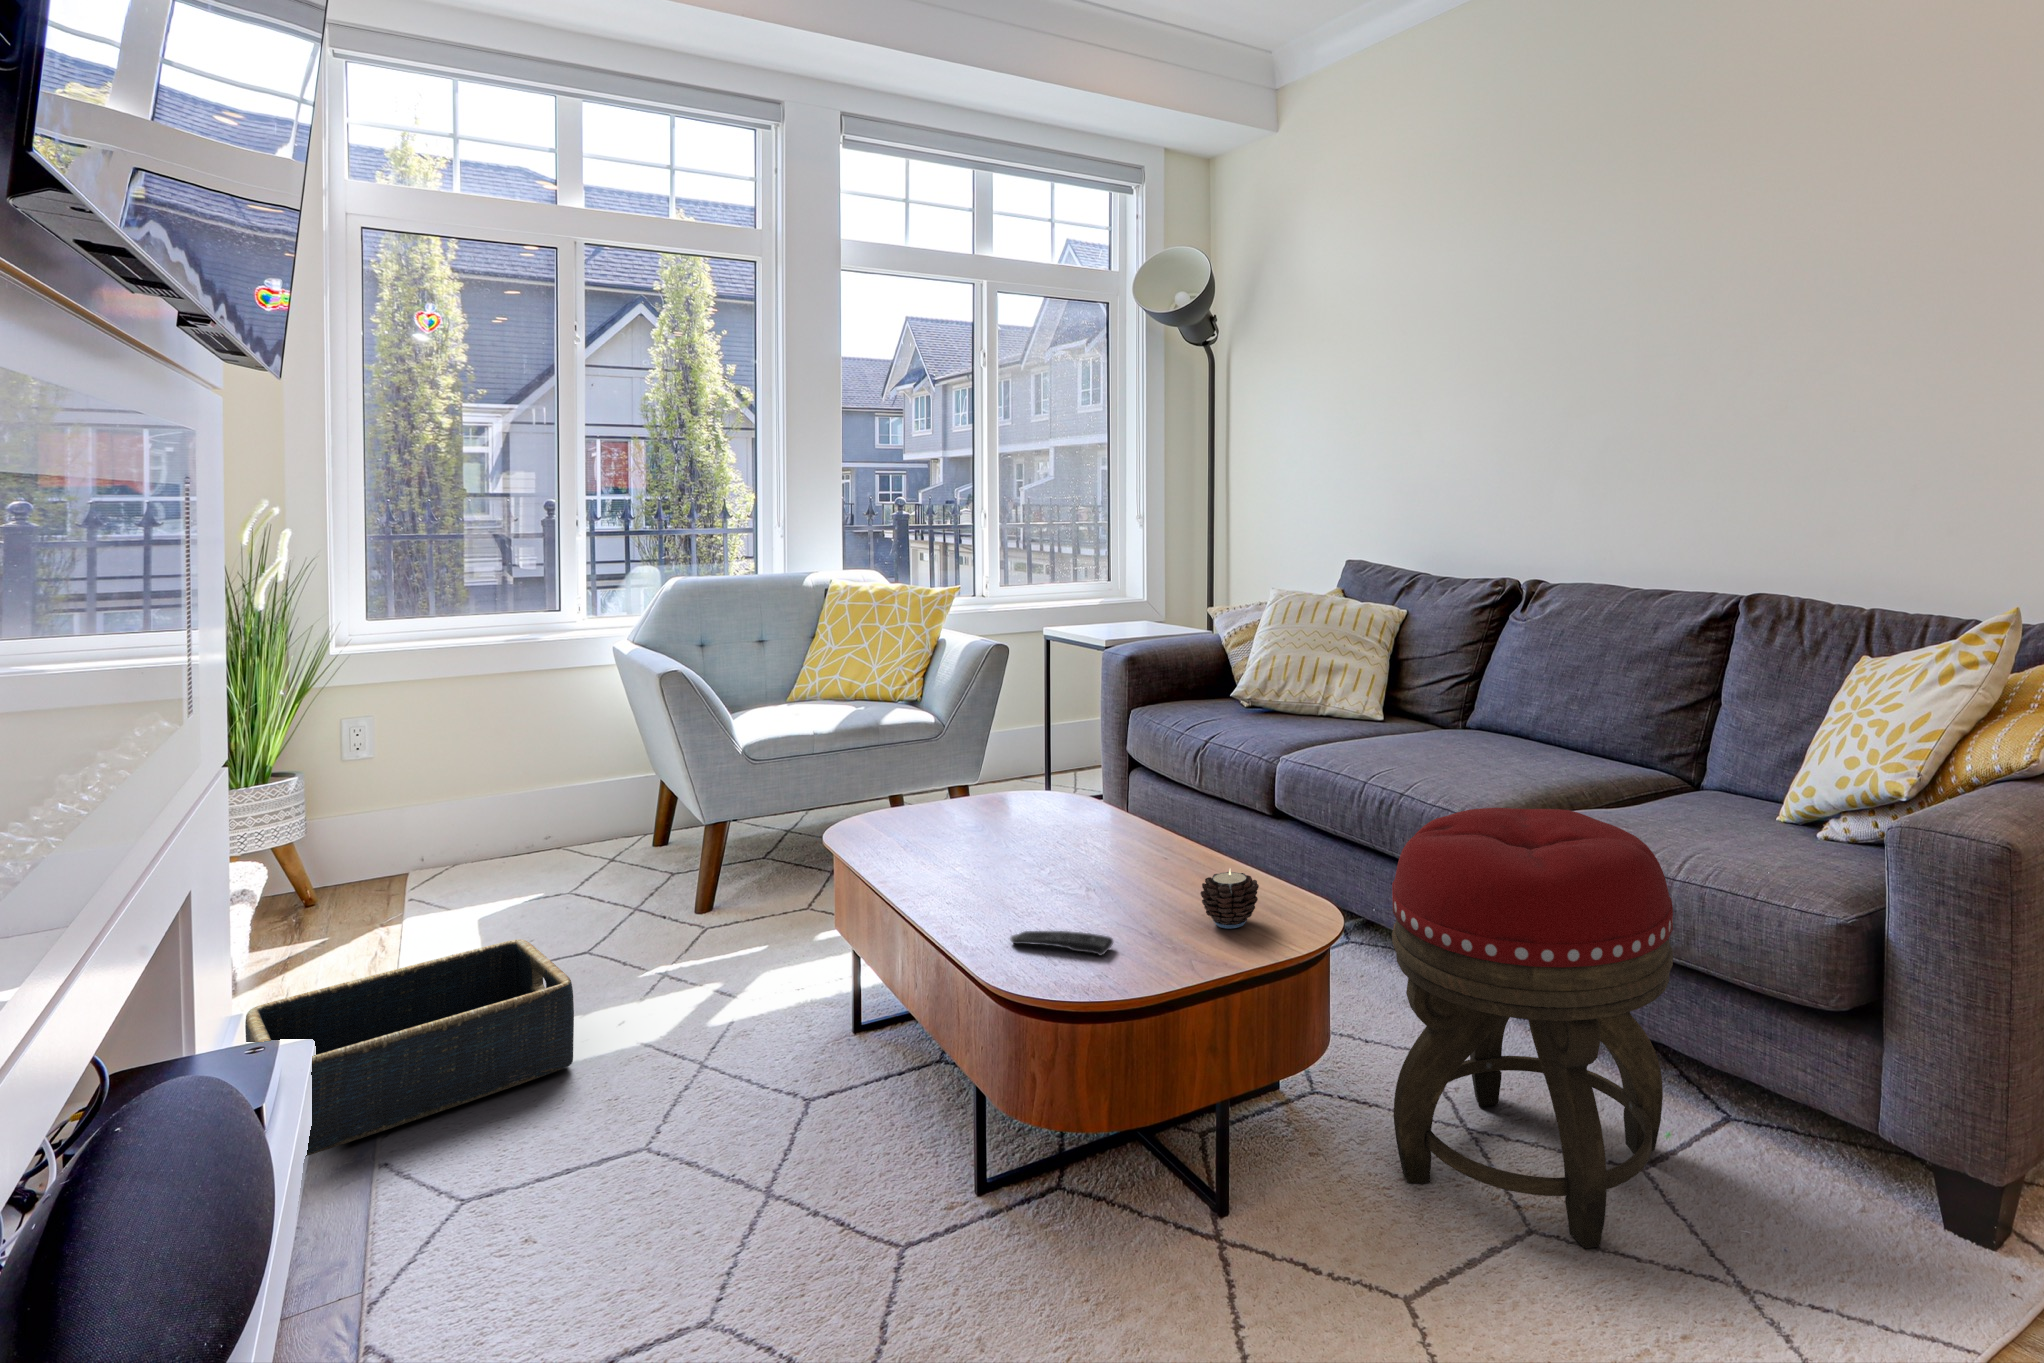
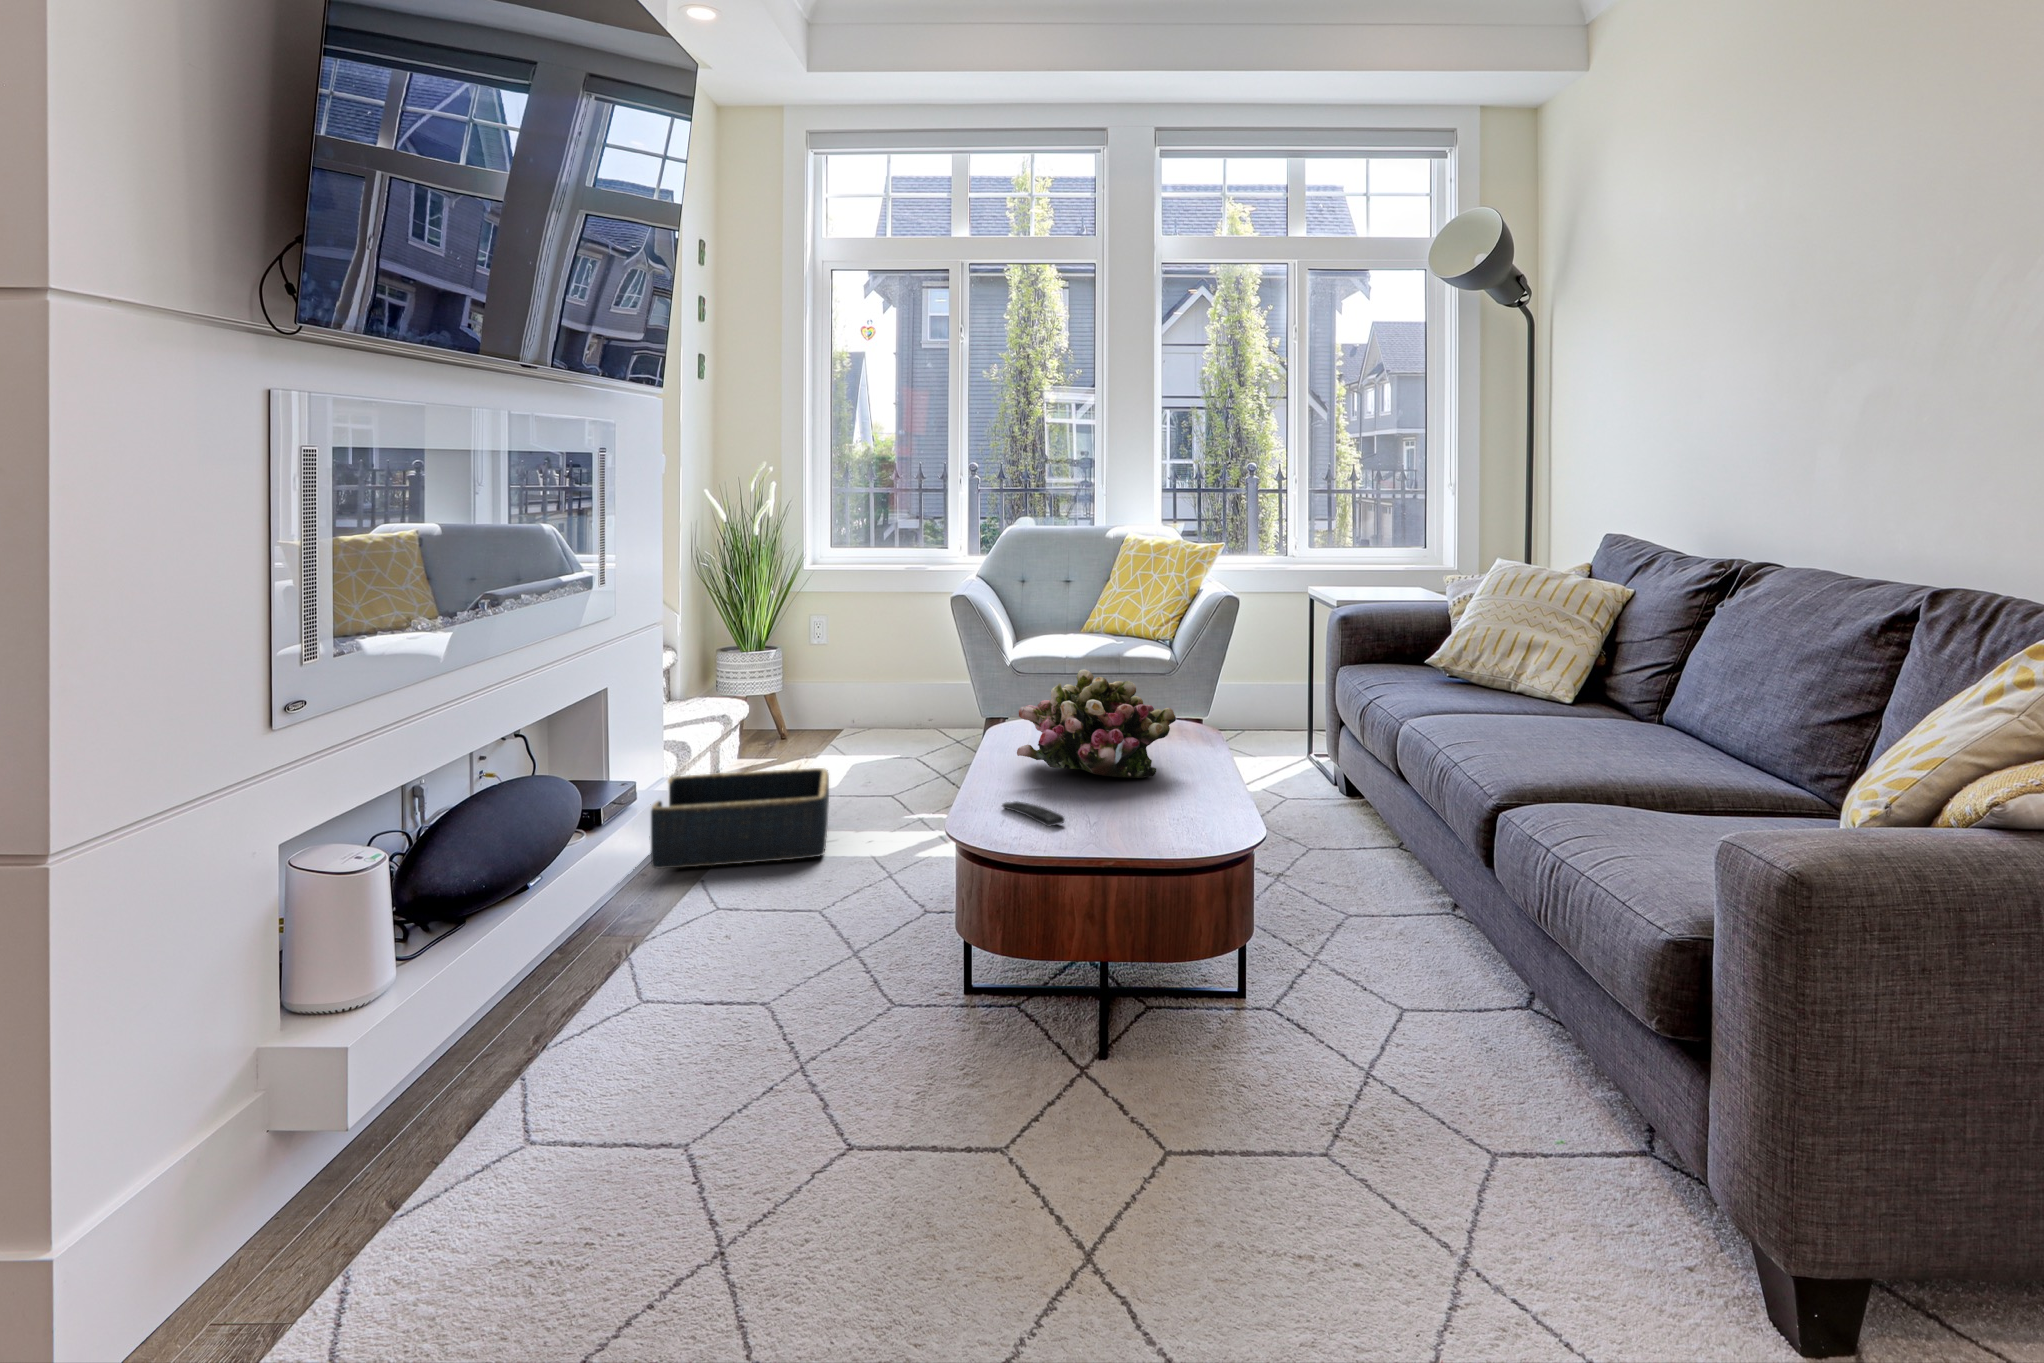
flower arrangement: none [942,752,1127,878] -> present [1017,669,1176,778]
footstool: present [1392,808,1673,1248] -> none [1264,765,1540,1181]
candle: present [1200,870,1259,928] -> none [1148,781,1200,832]

